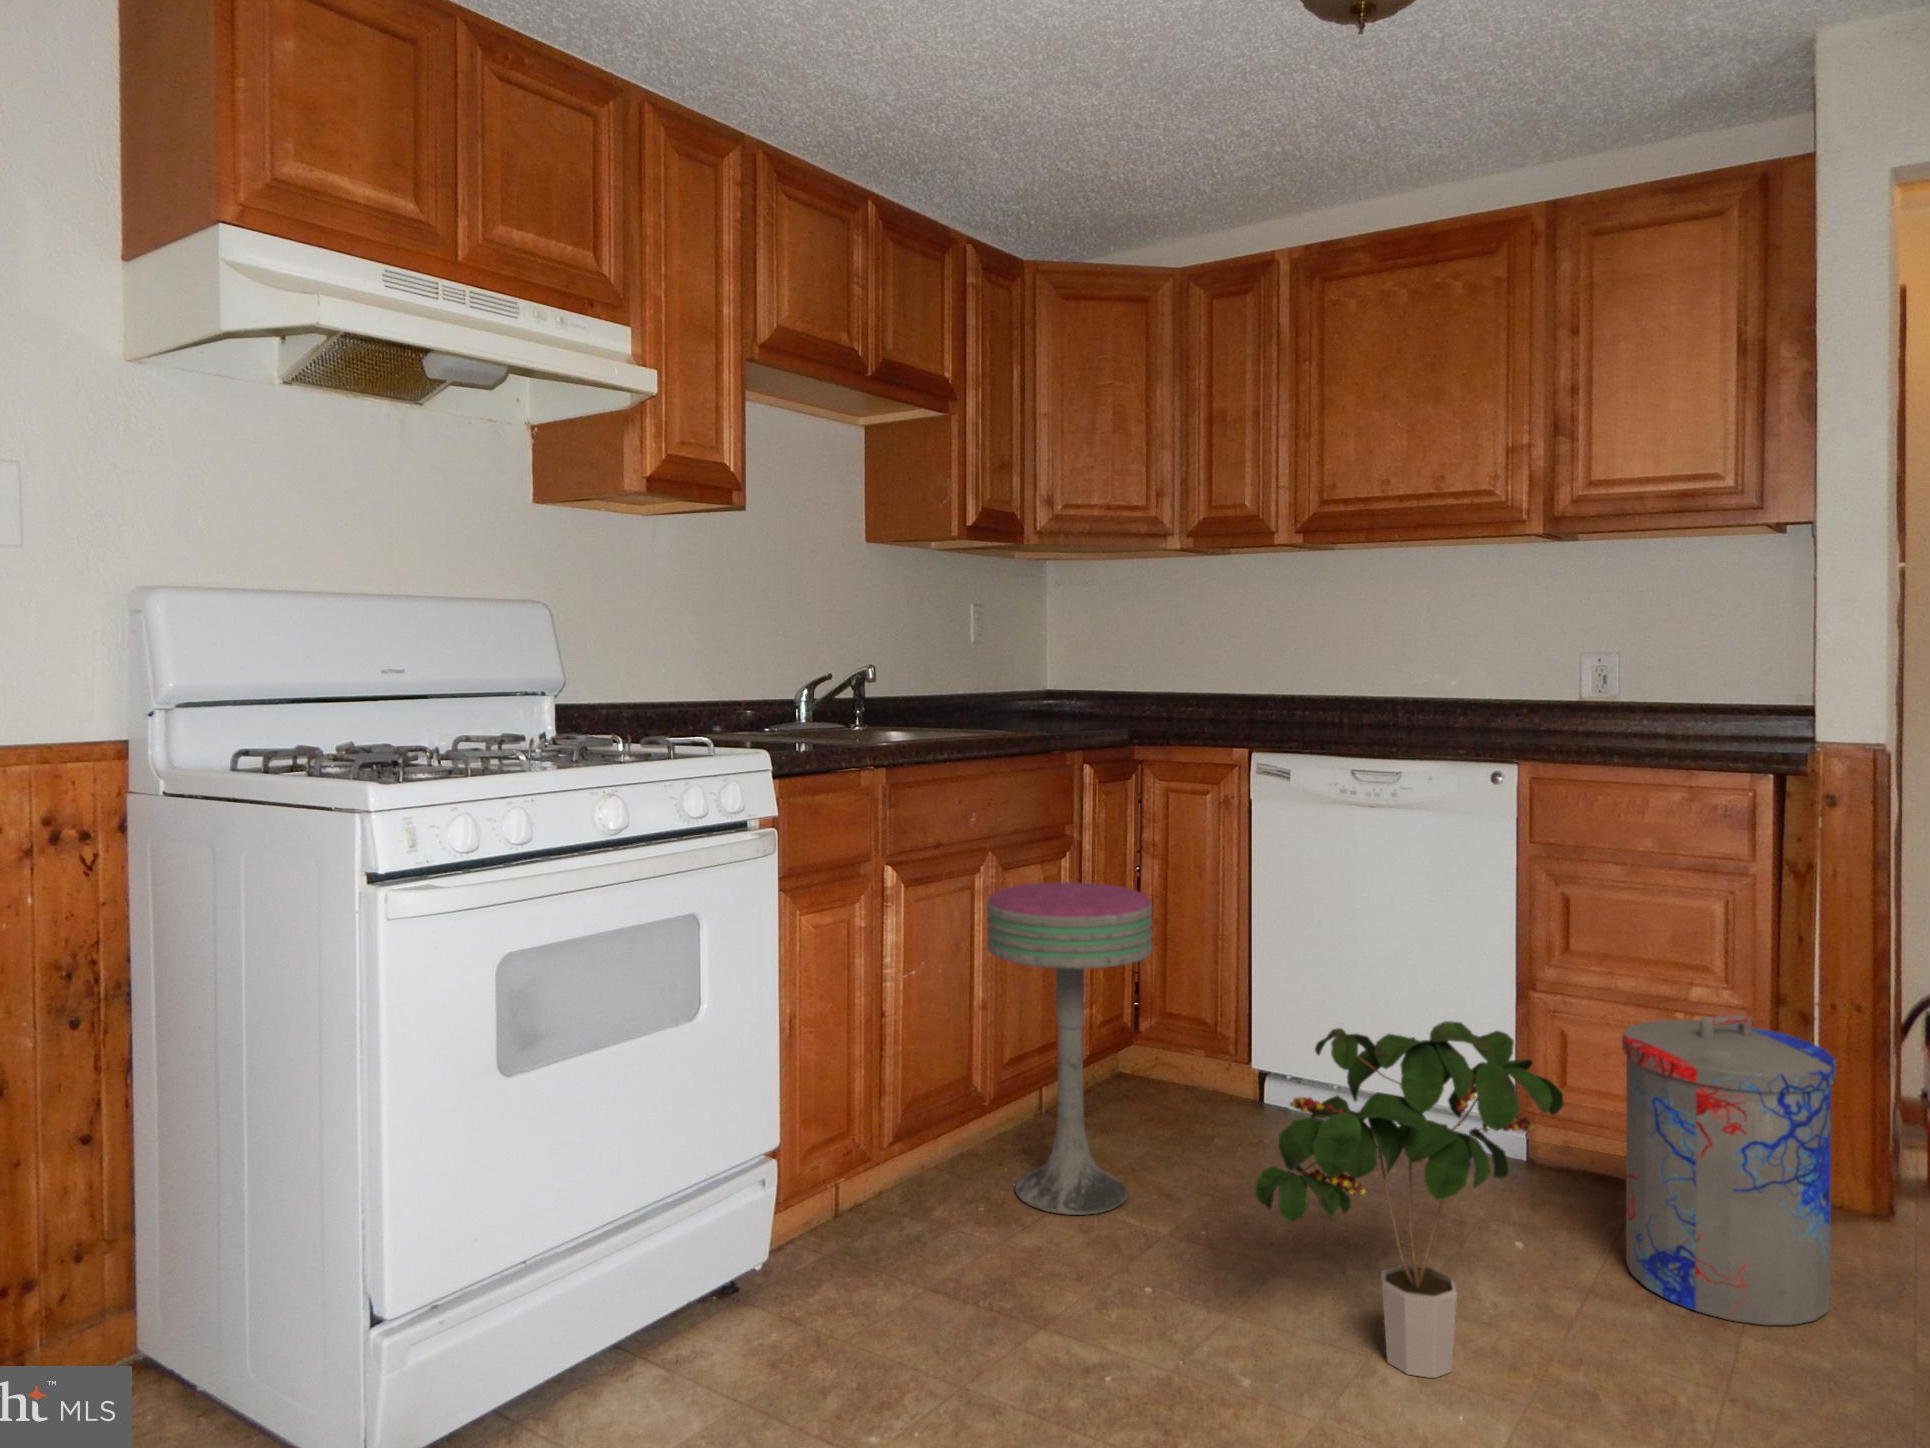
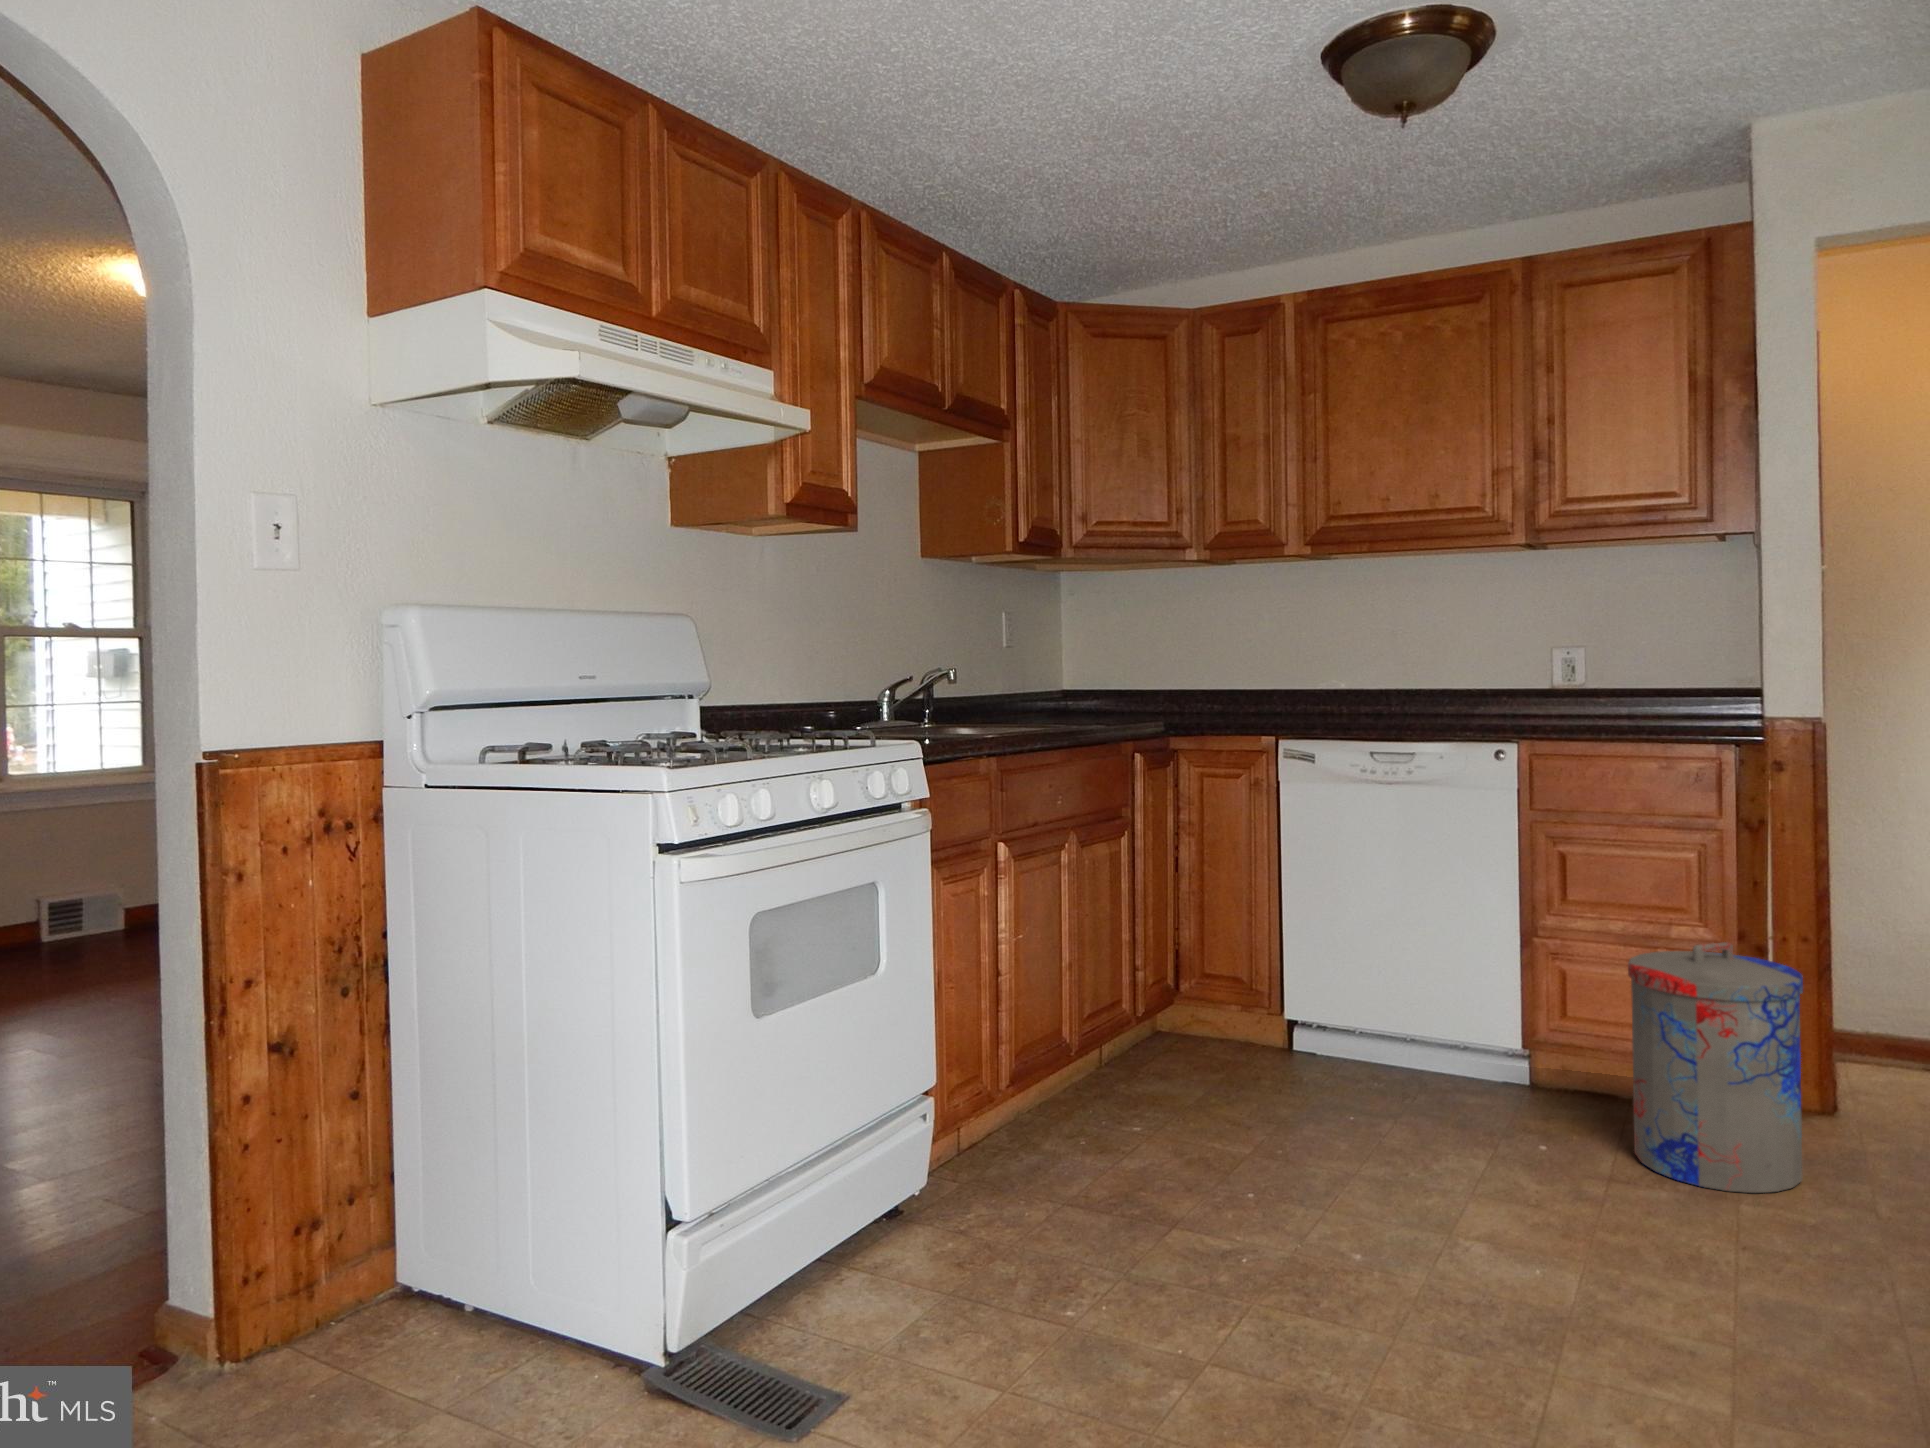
bar stool: present [987,882,1153,1215] -> none [1078,855,1225,1143]
potted plant: present [1255,1021,1564,1378] -> none [1358,951,1600,1244]

